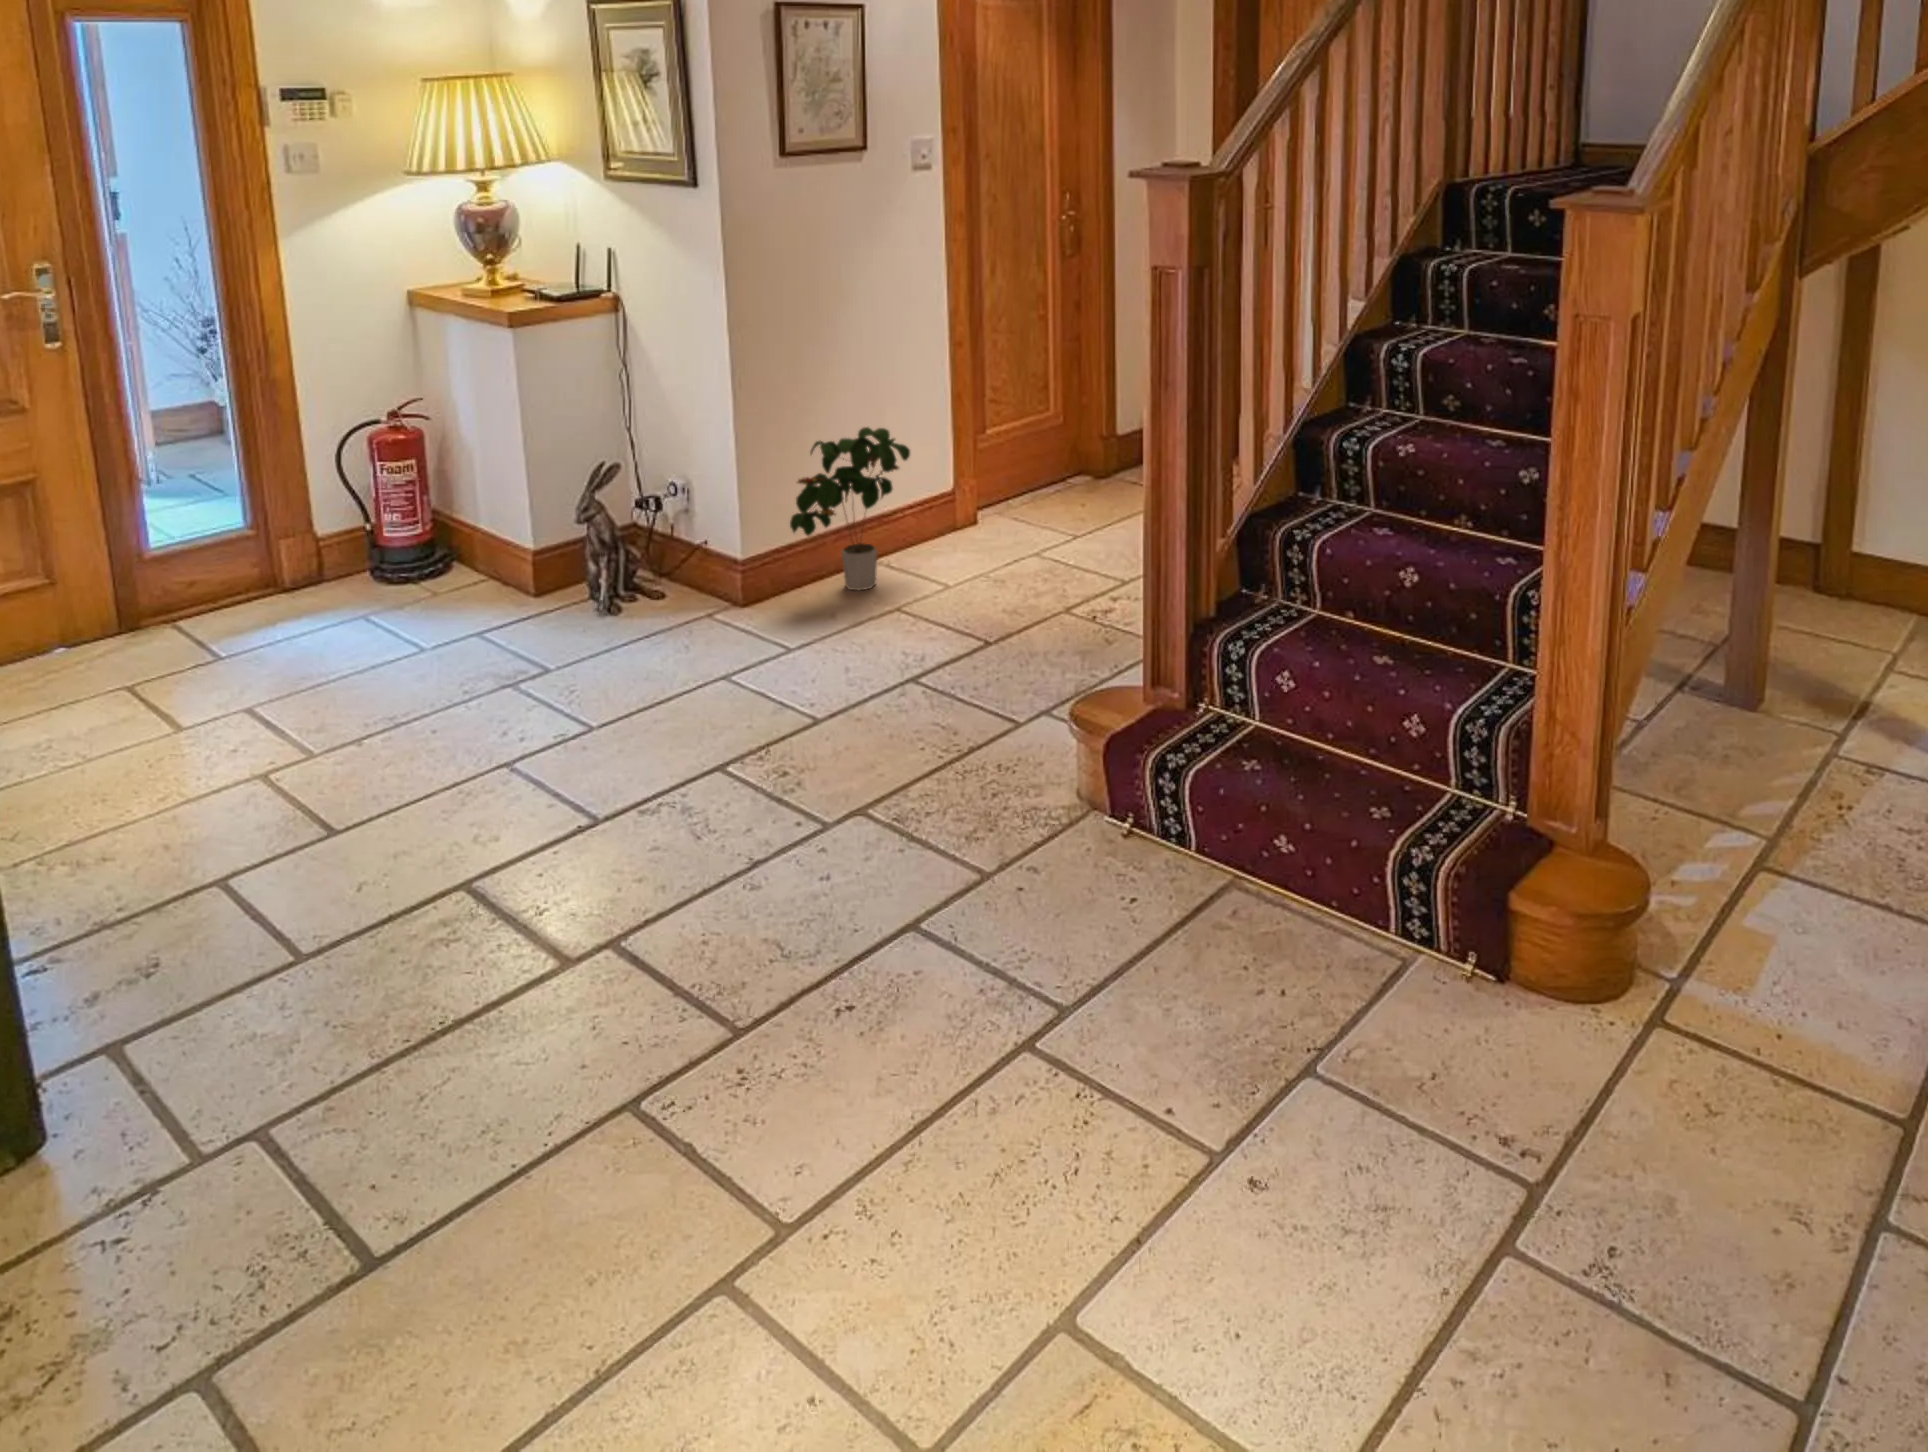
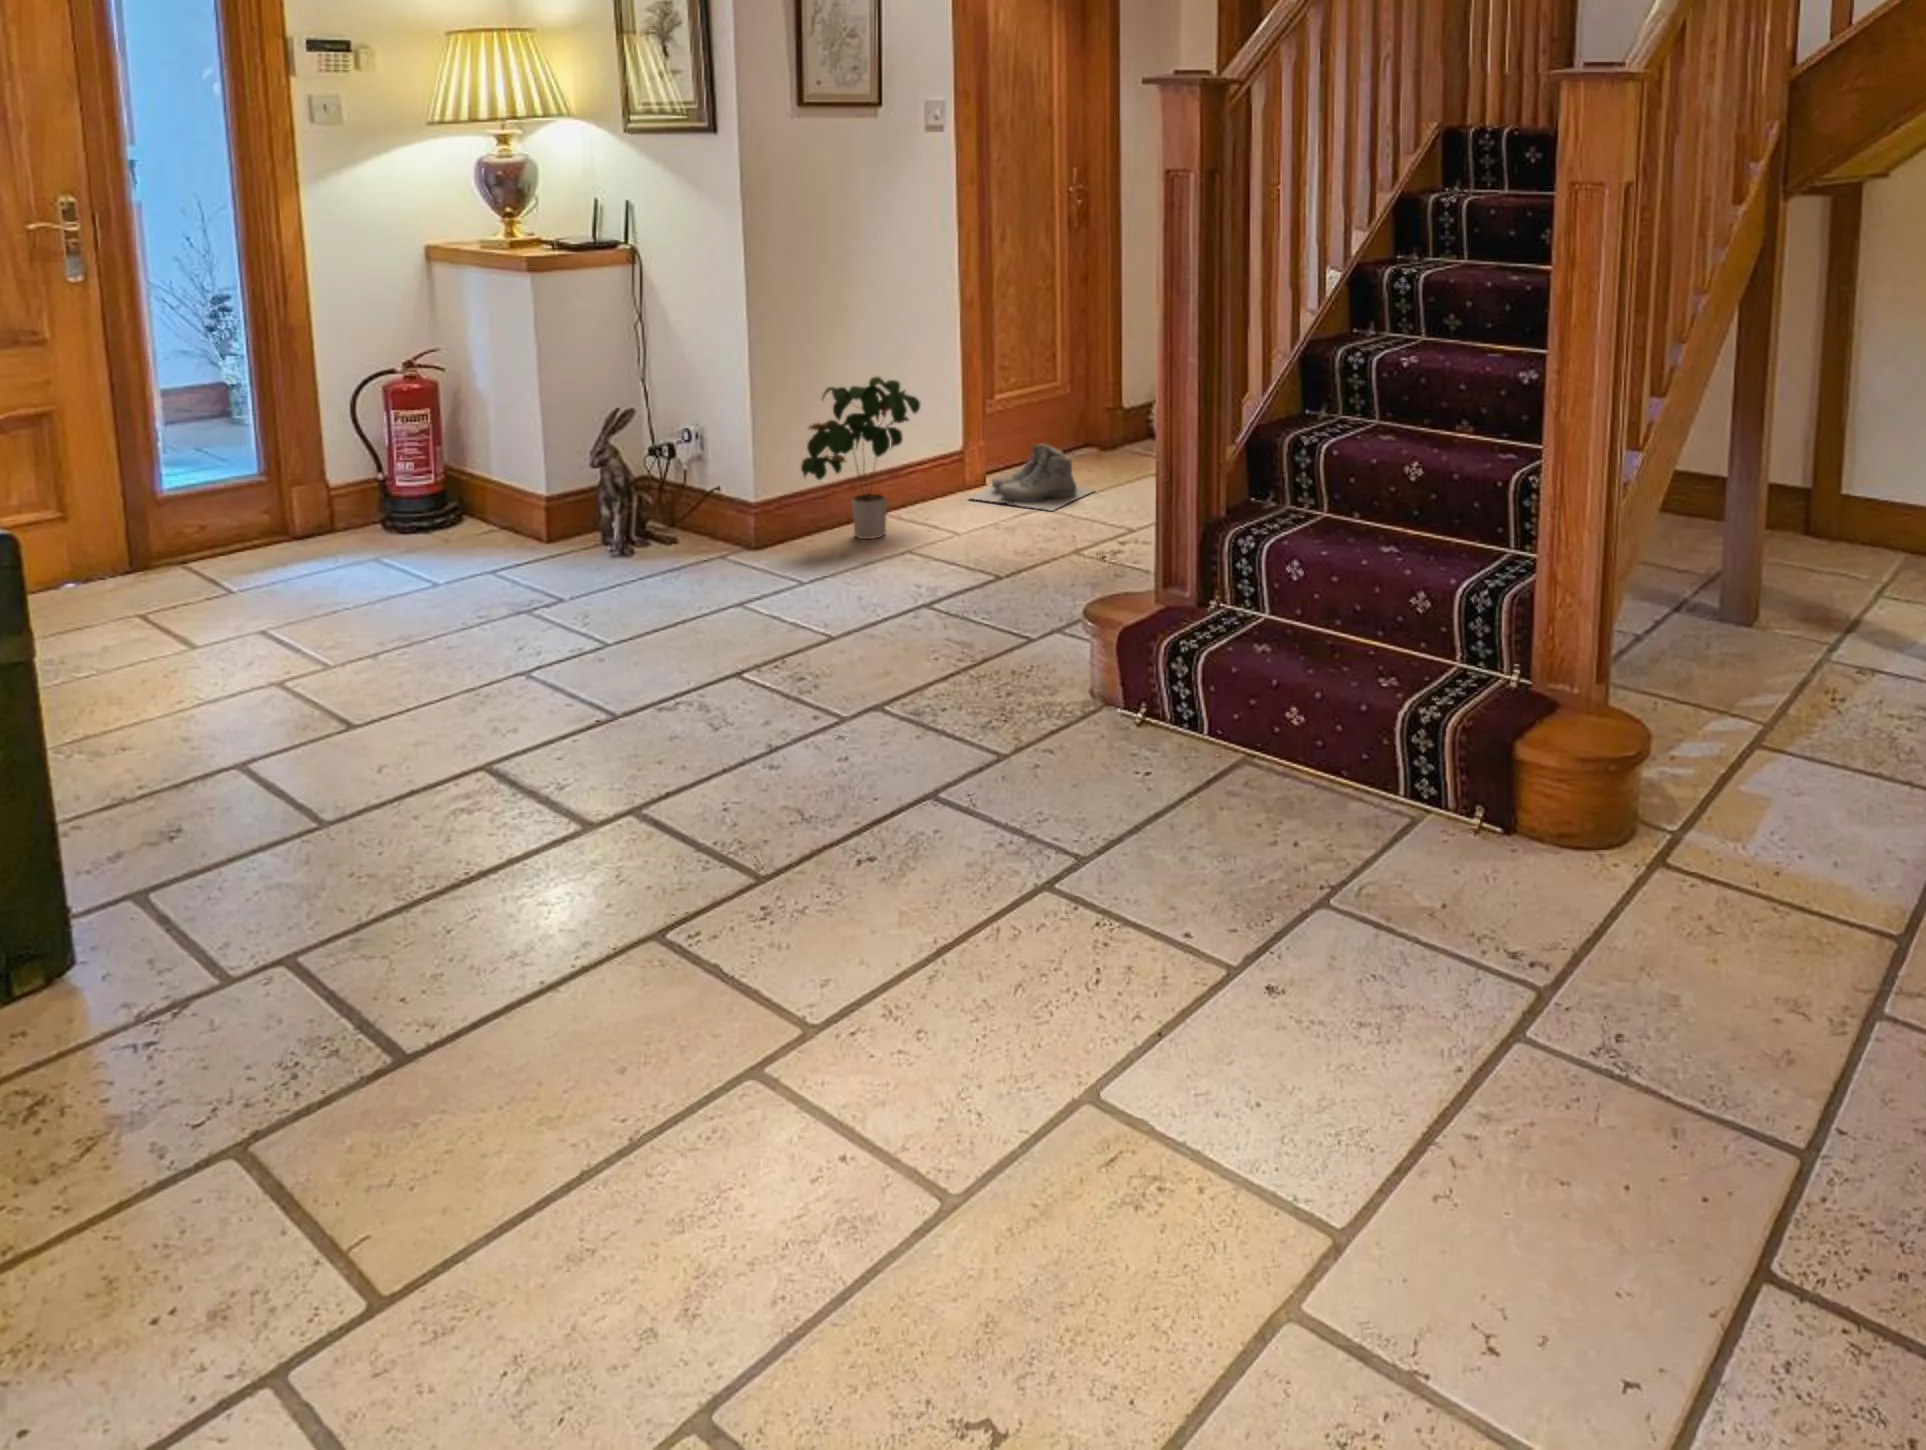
boots: none [958,481,1088,556] -> present [970,444,1093,511]

